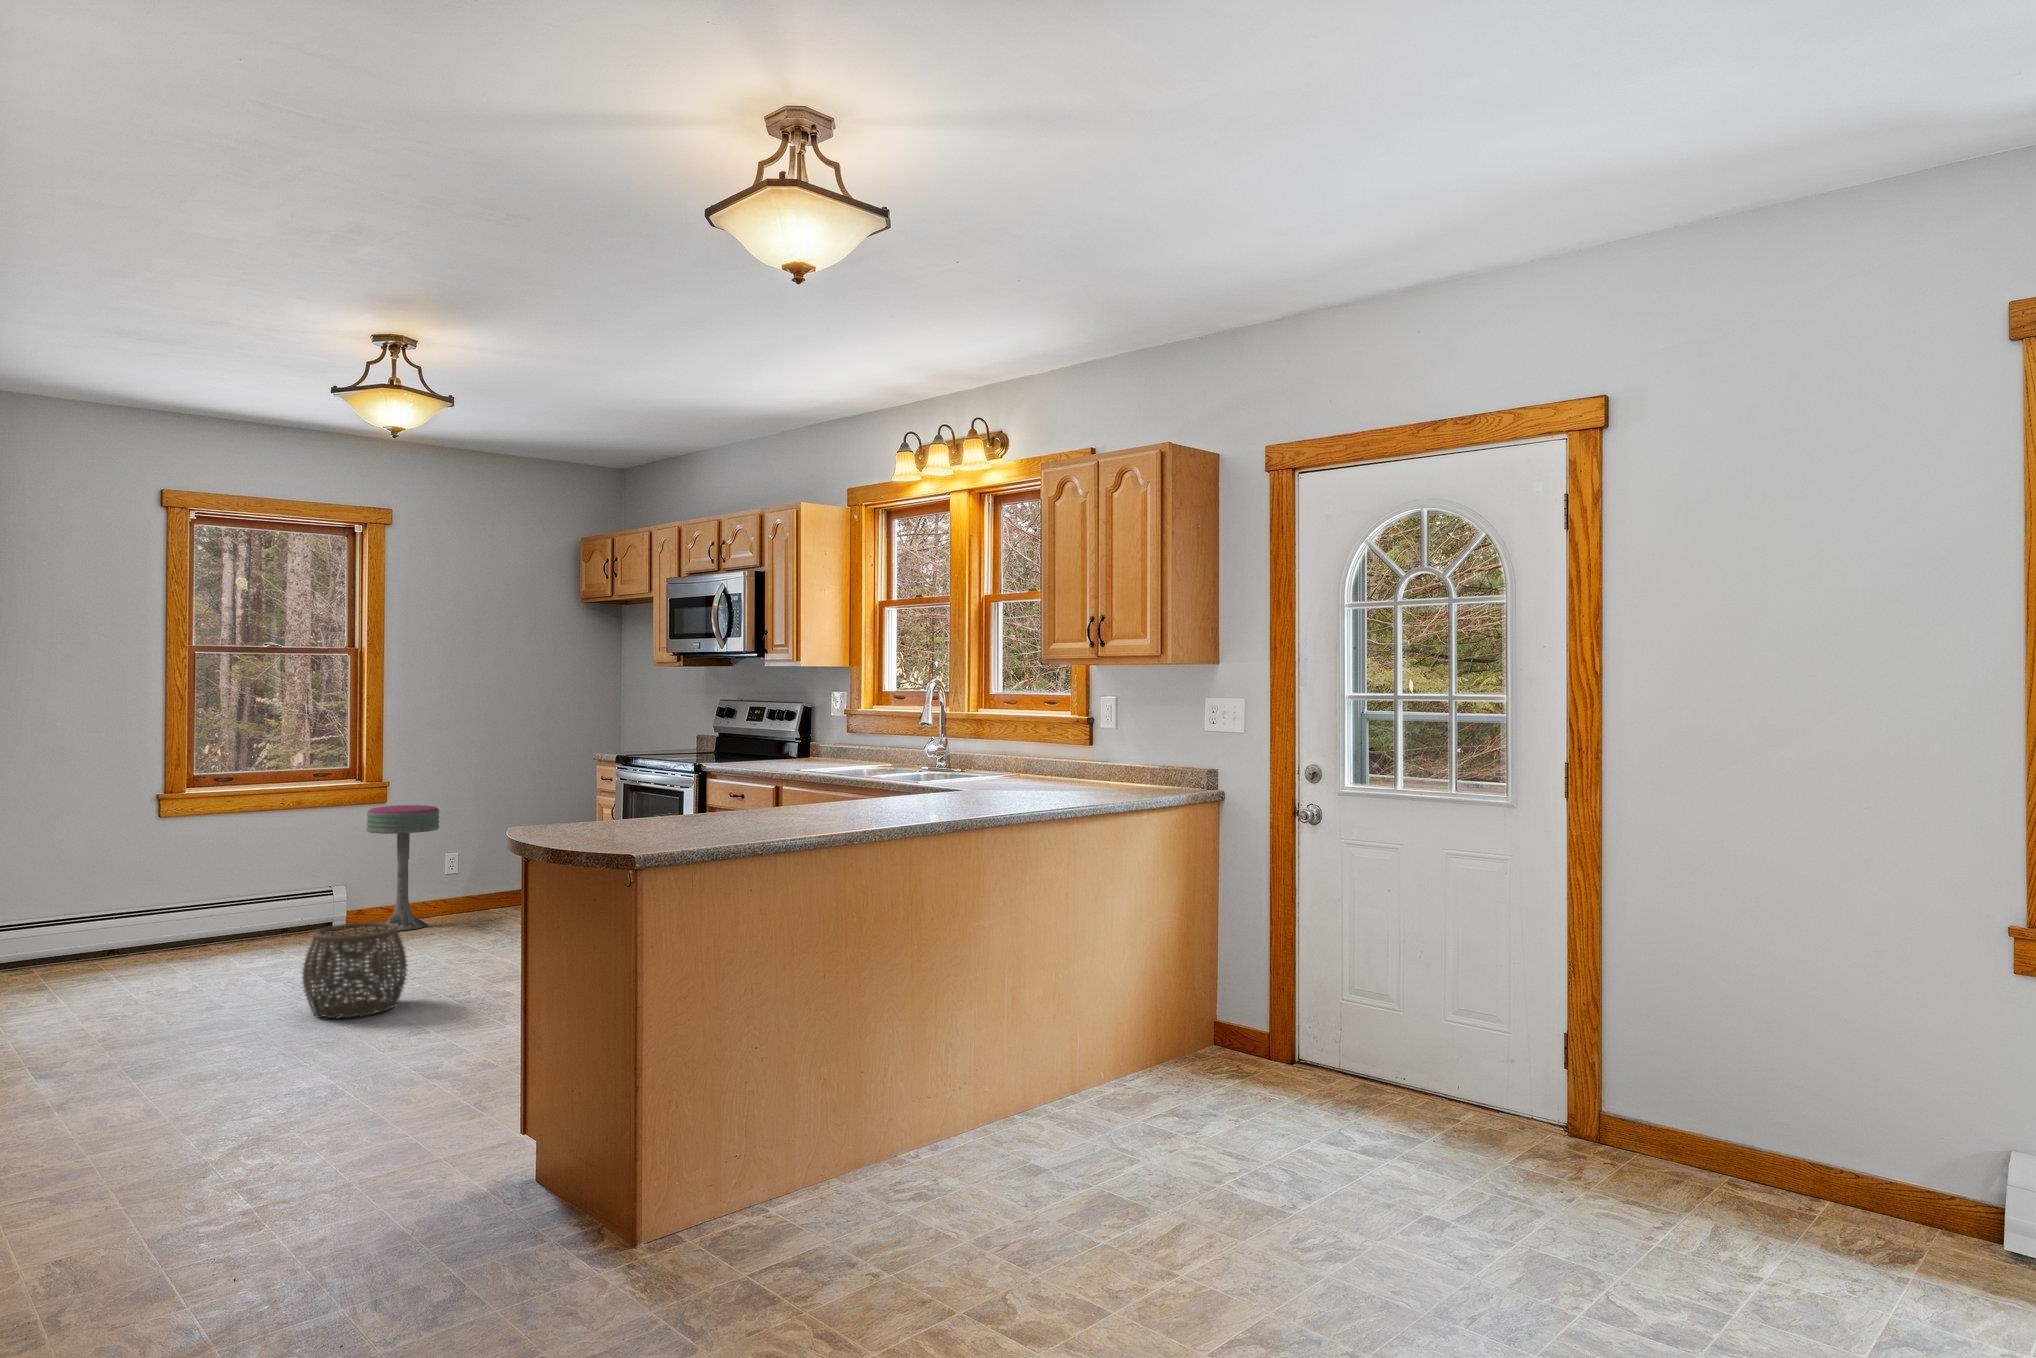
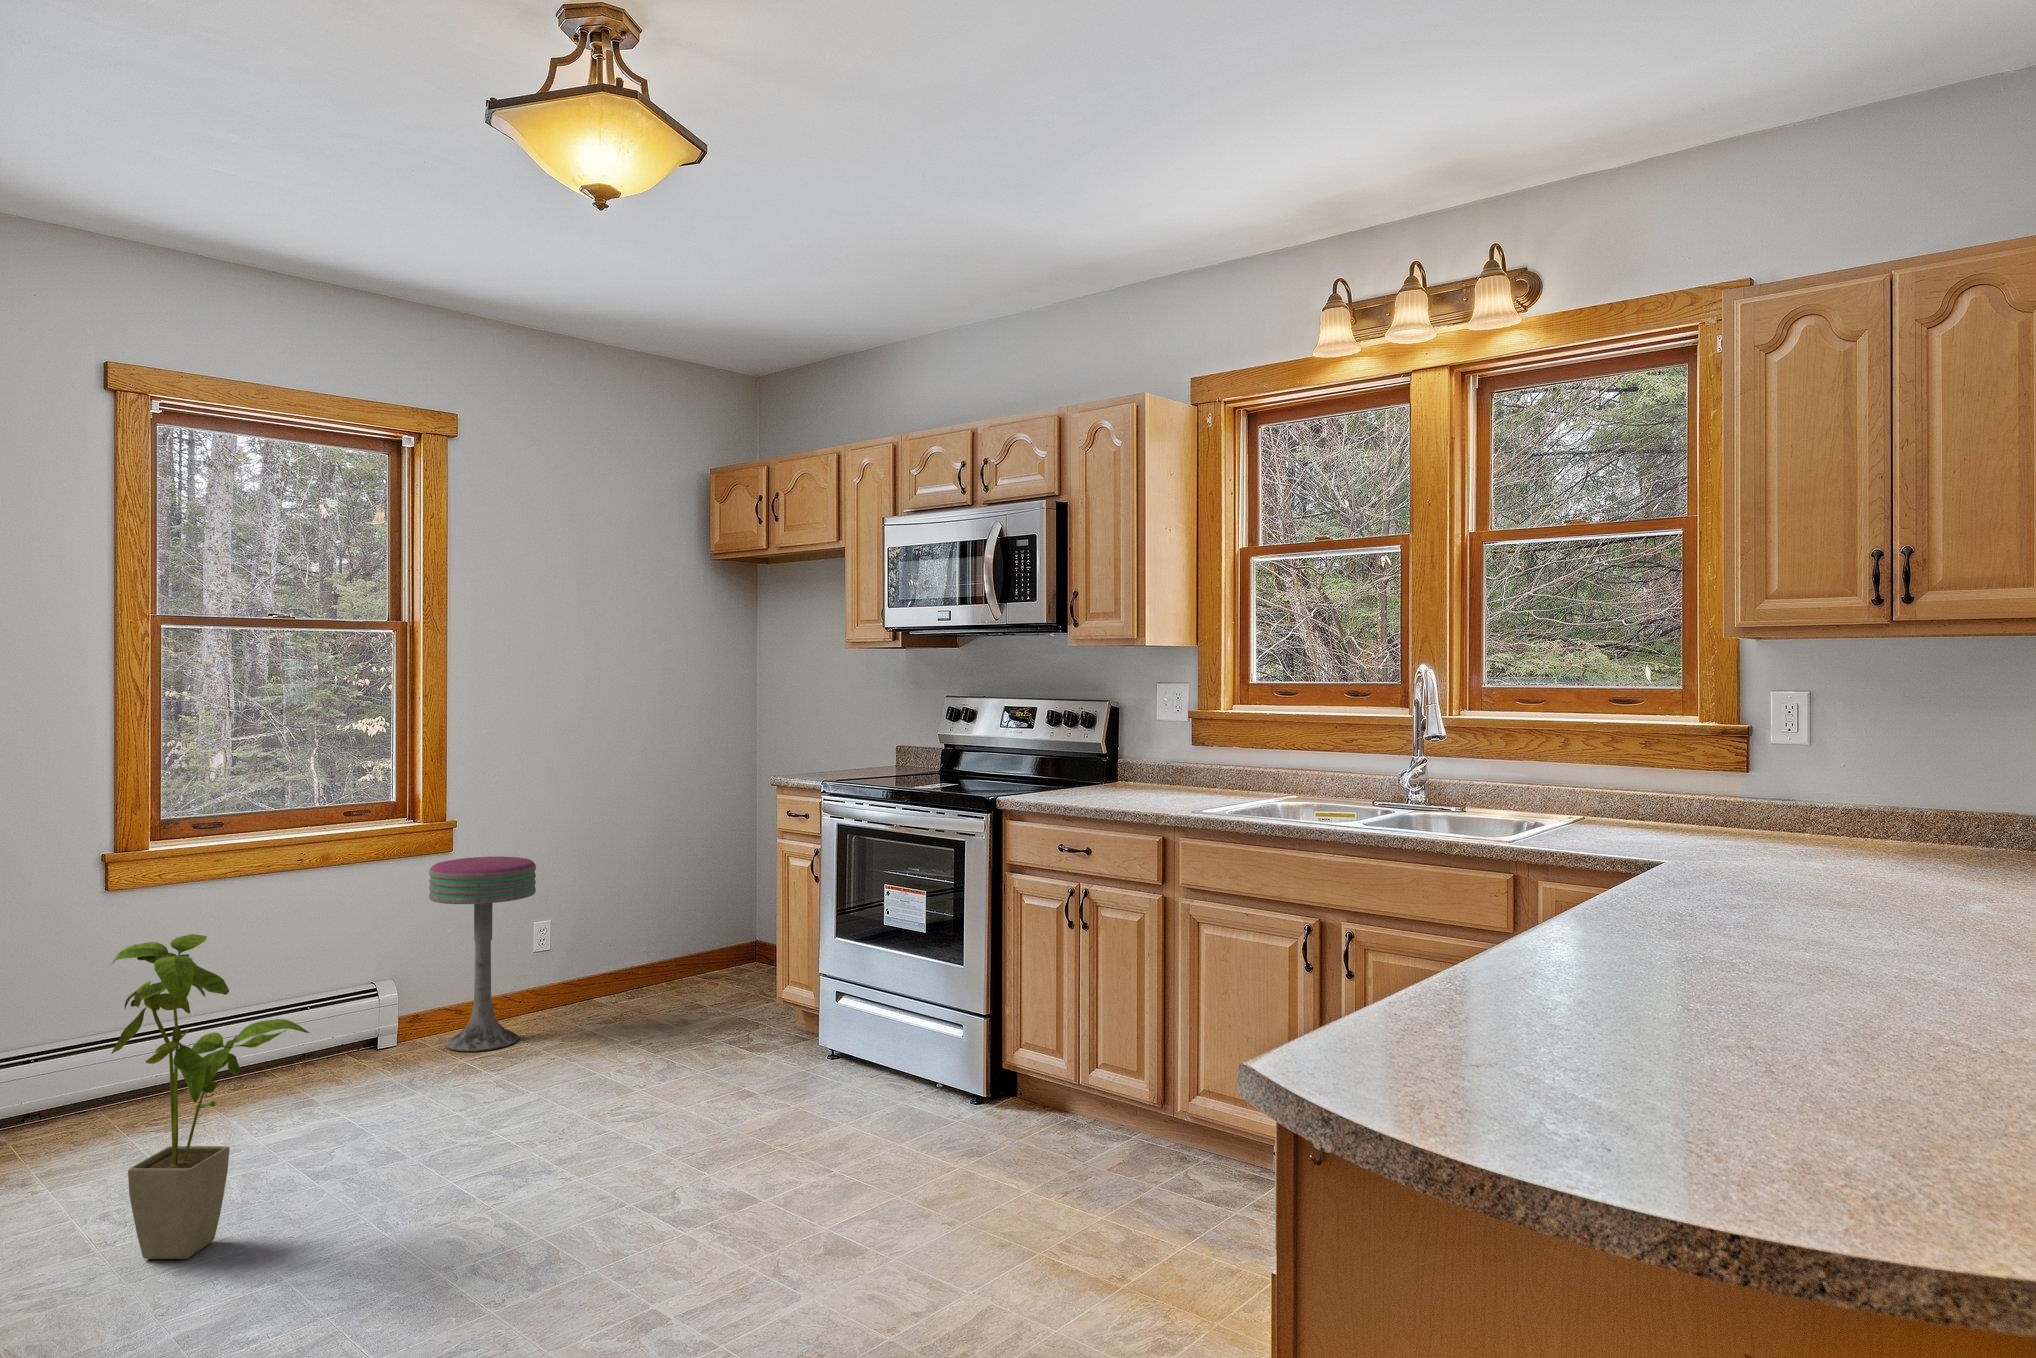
house plant: none [144,828,256,1008] -> present [111,934,310,1259]
woven basket: present [302,922,407,1019] -> none [408,1090,591,1284]

